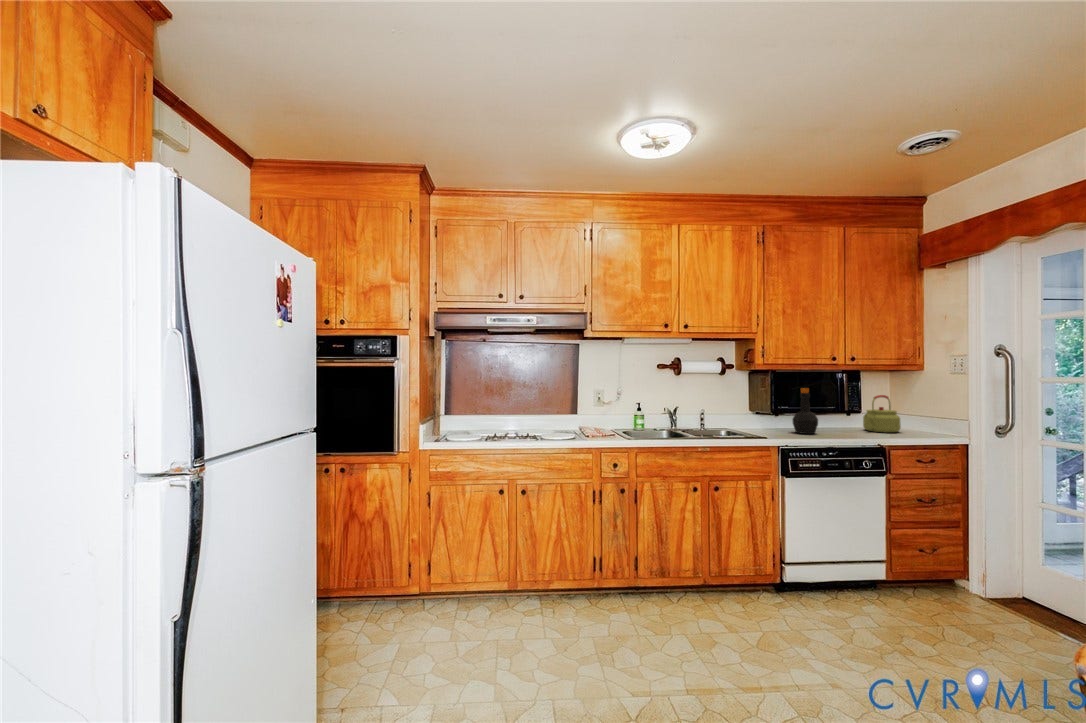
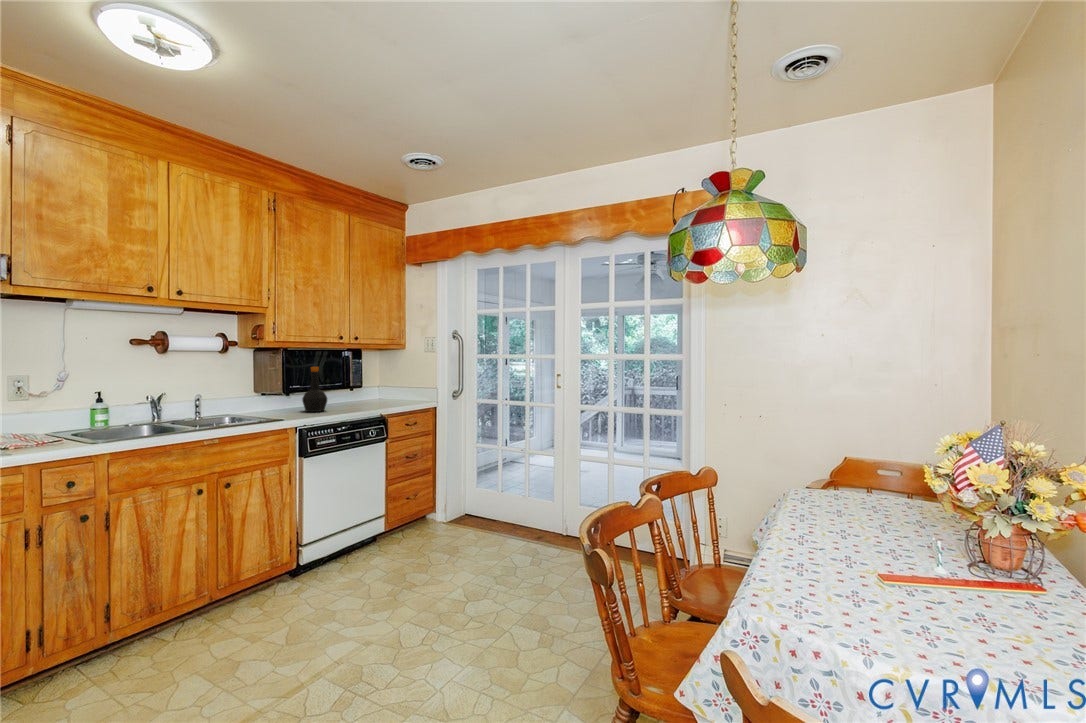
kettle: present [863,395,901,432] -> none [361,371,390,404]

